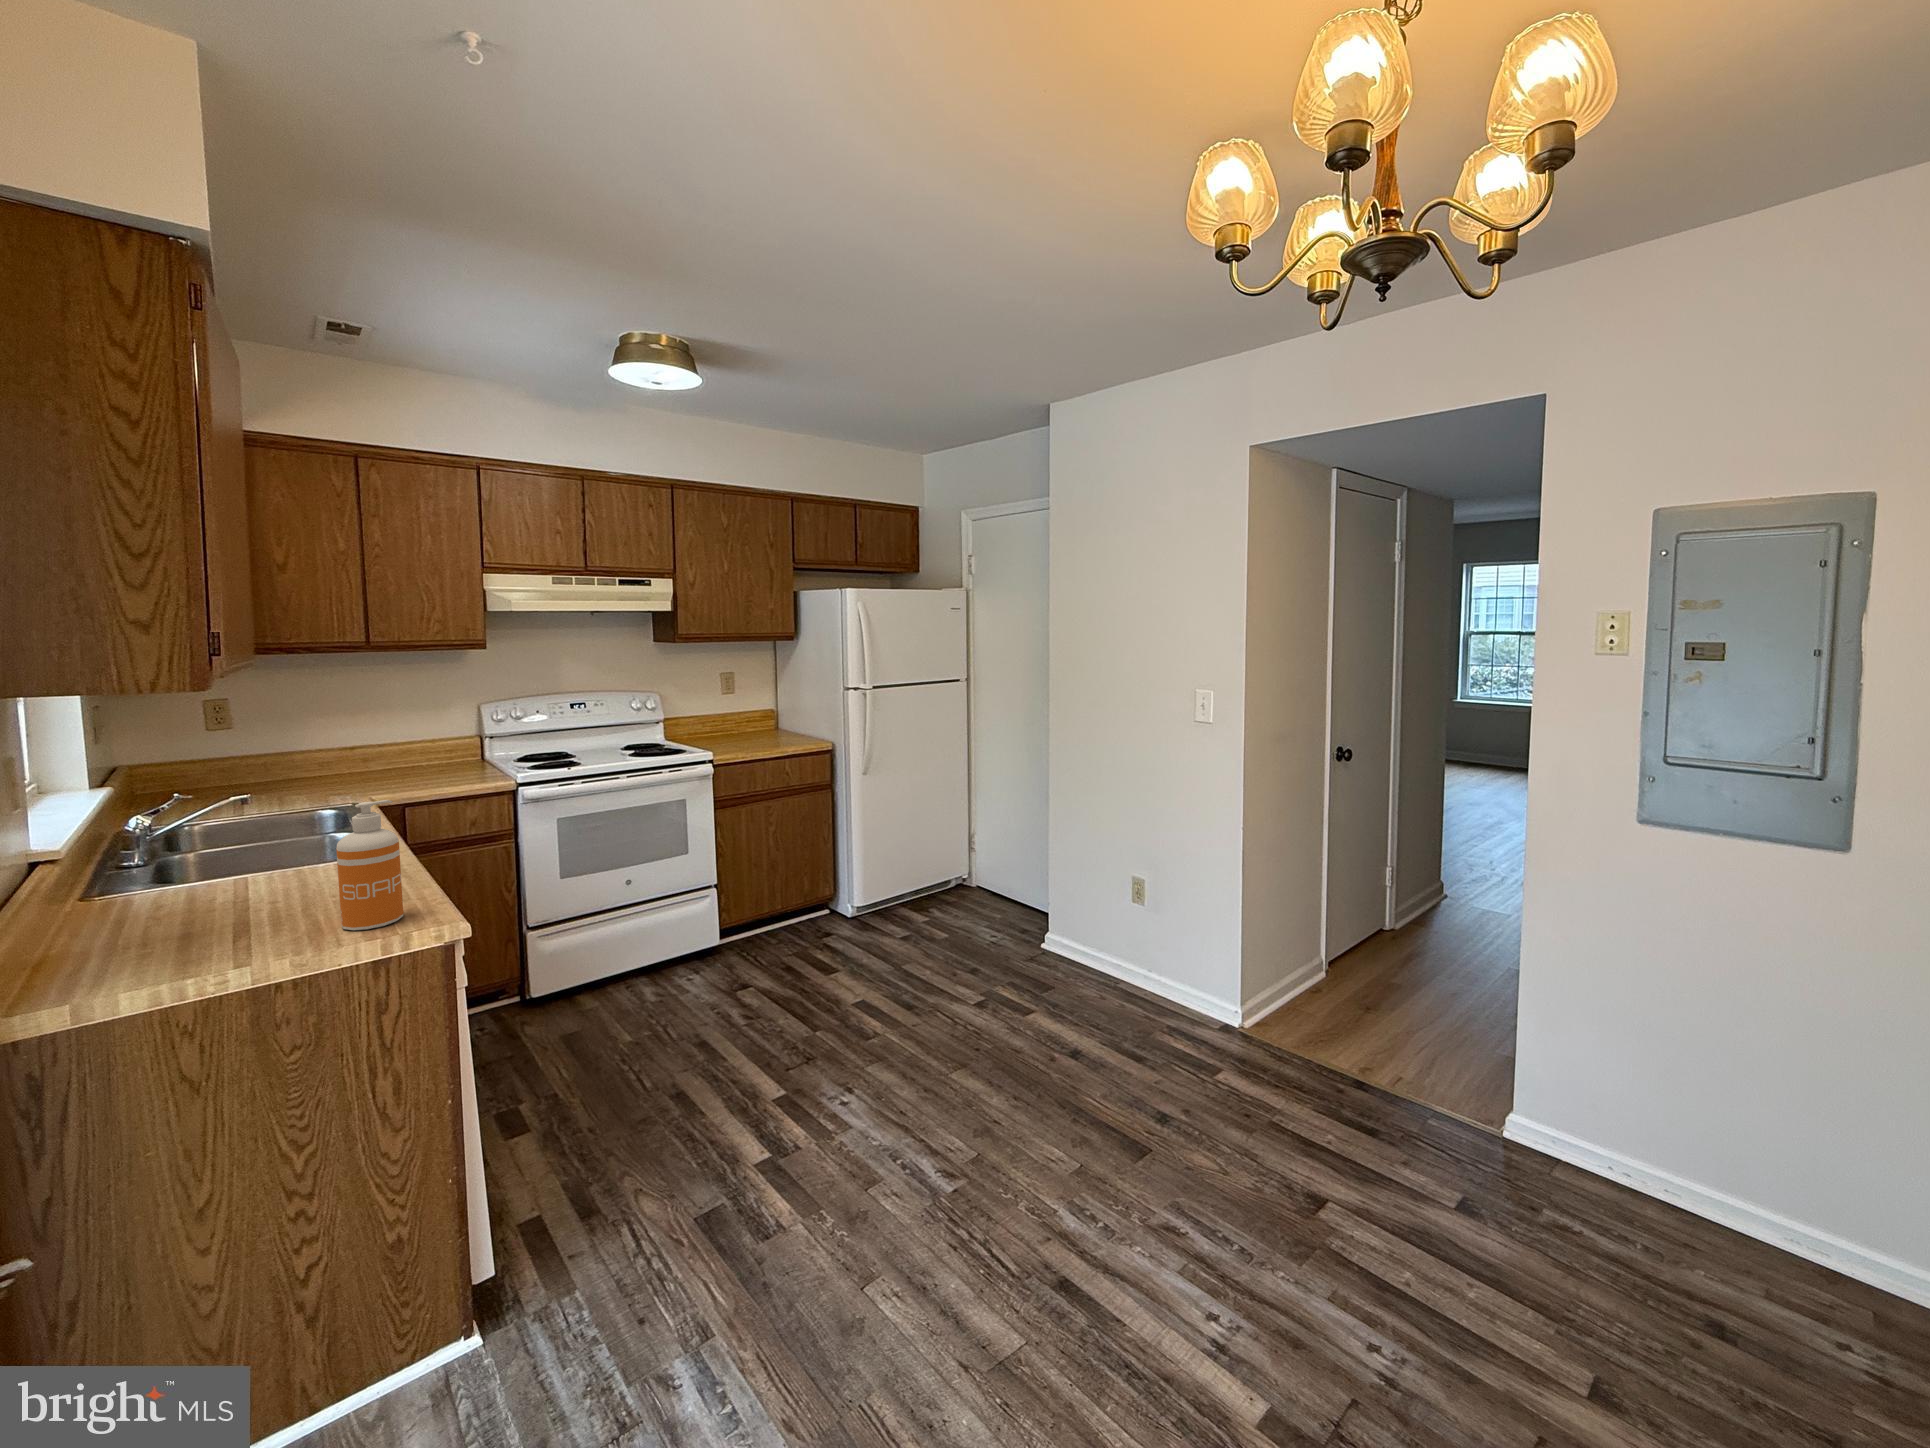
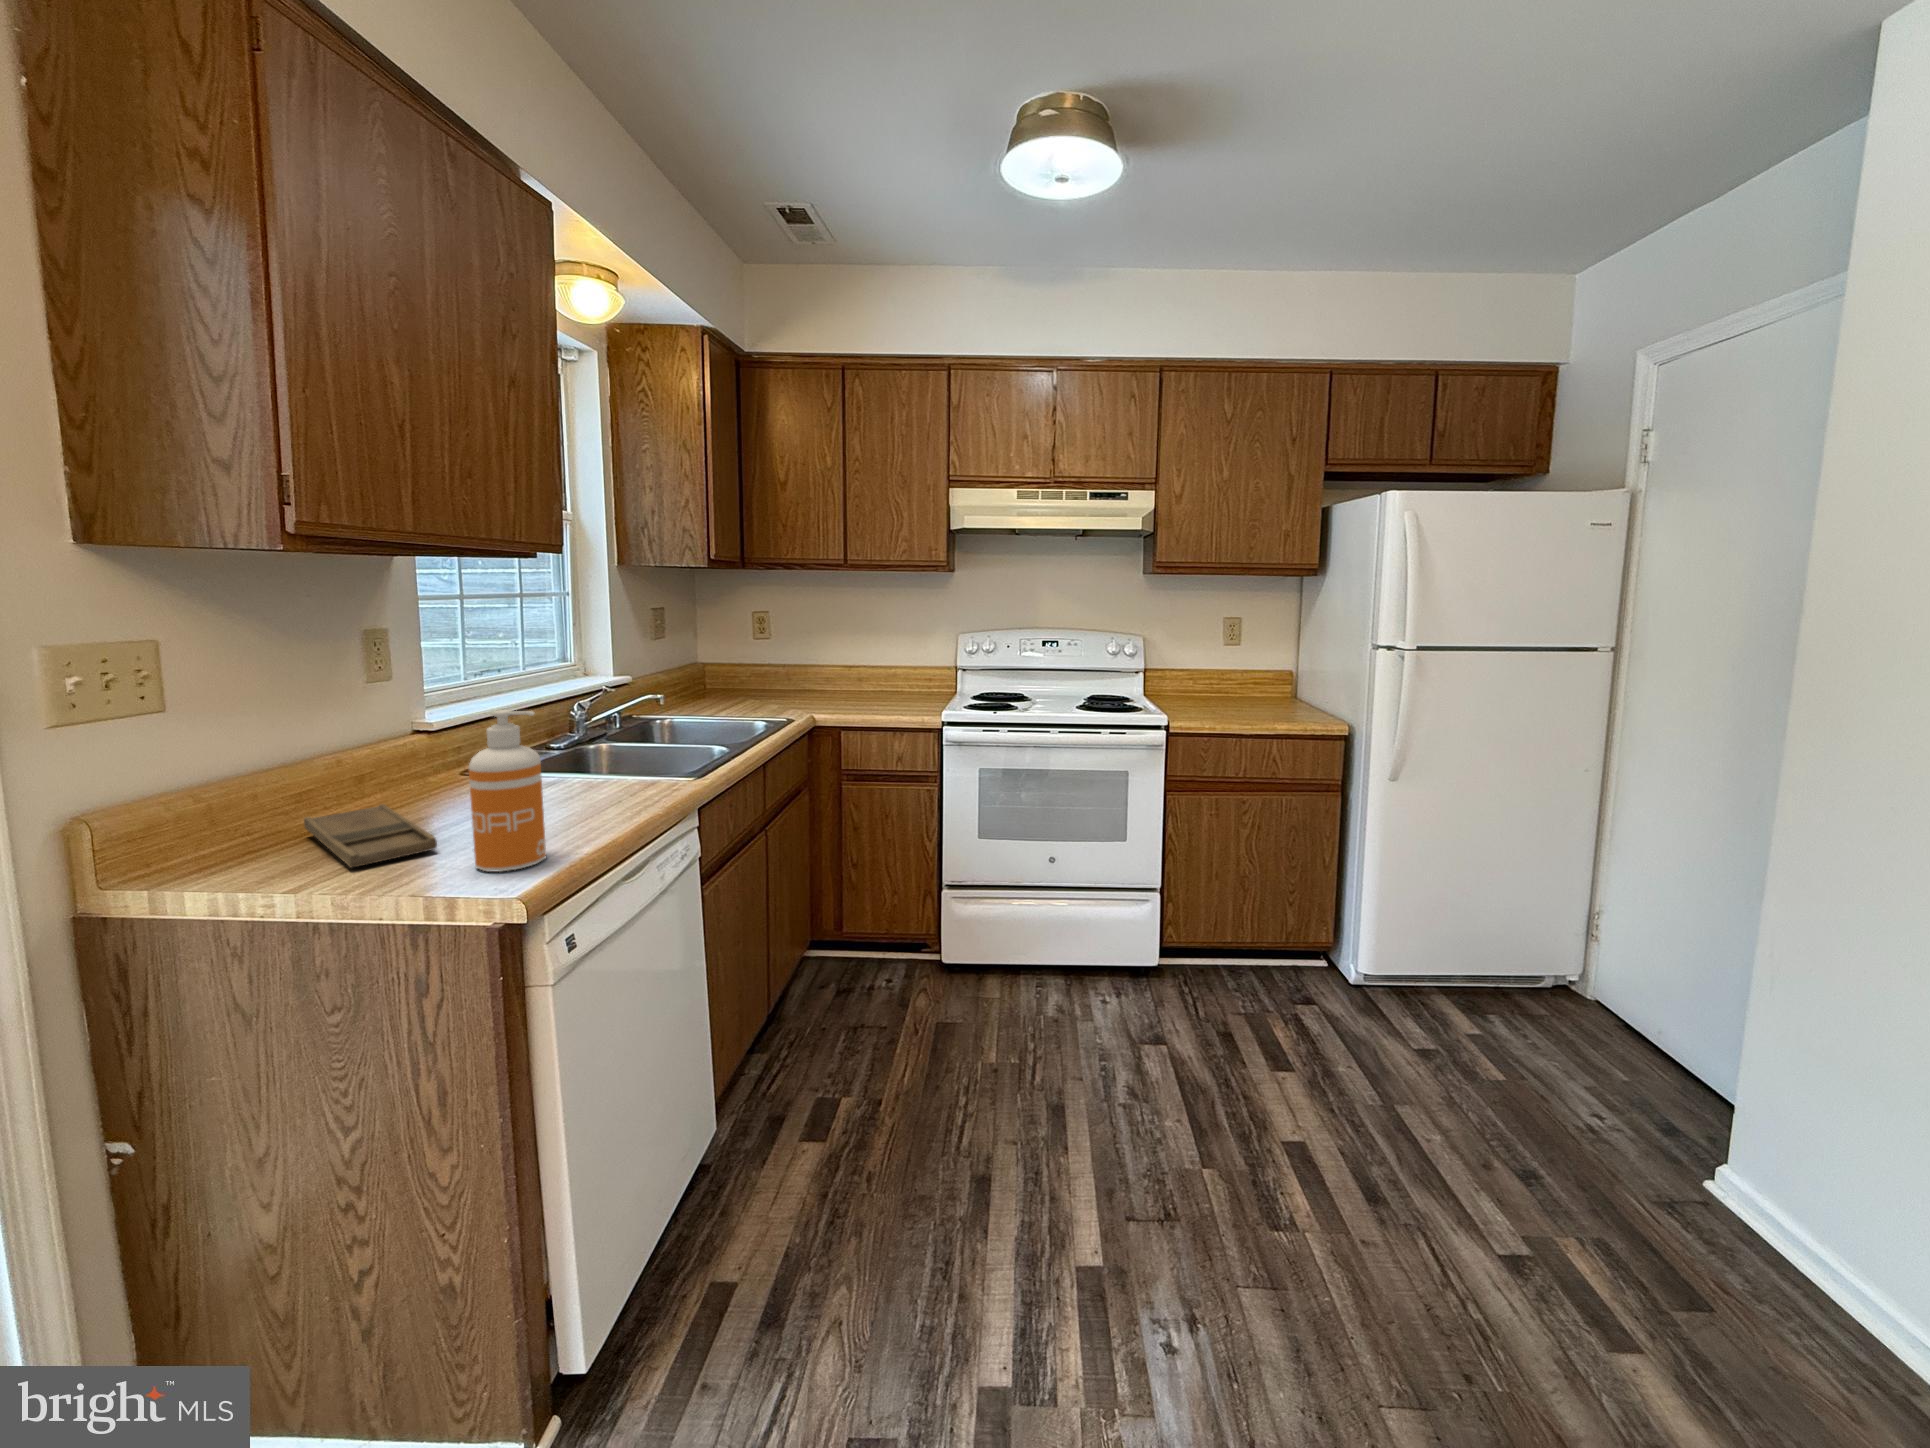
tray: none [62,923,276,962] -> present [304,804,437,868]

